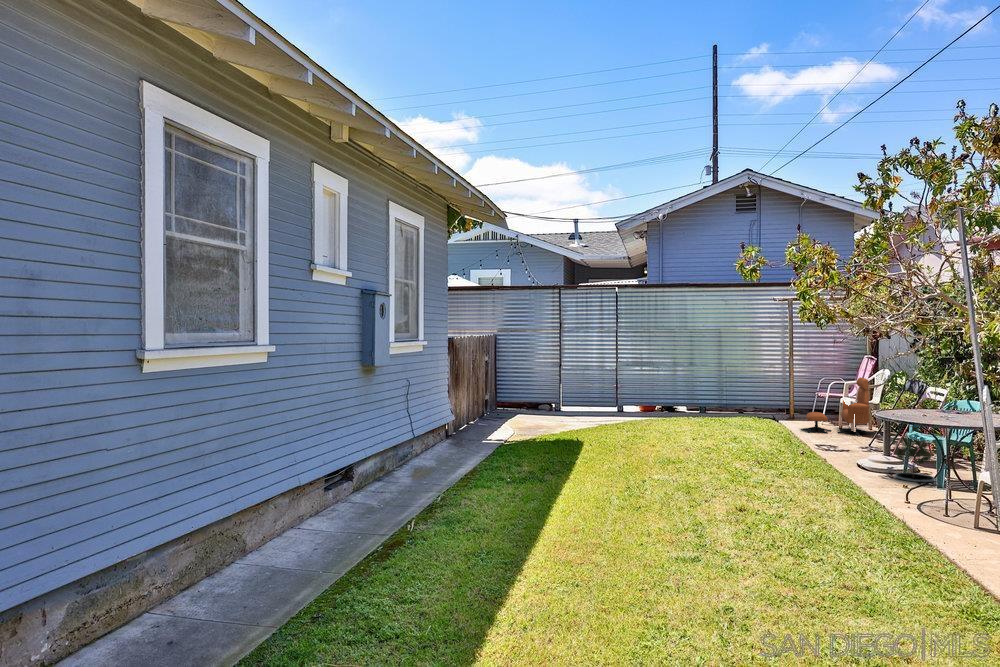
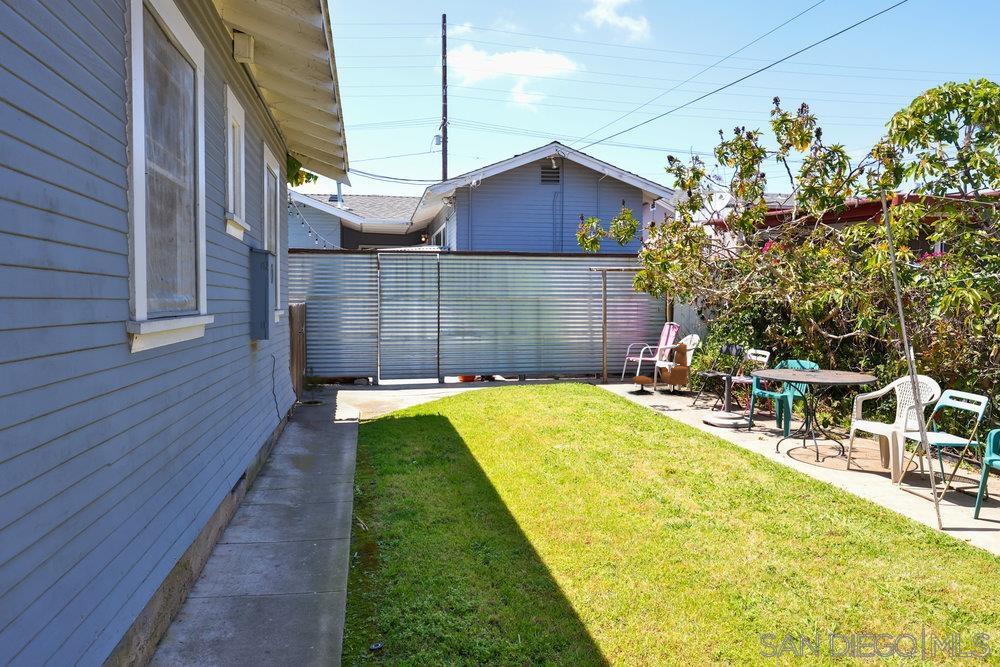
potted tree: present [892,423,936,482] -> present [300,366,326,406]

